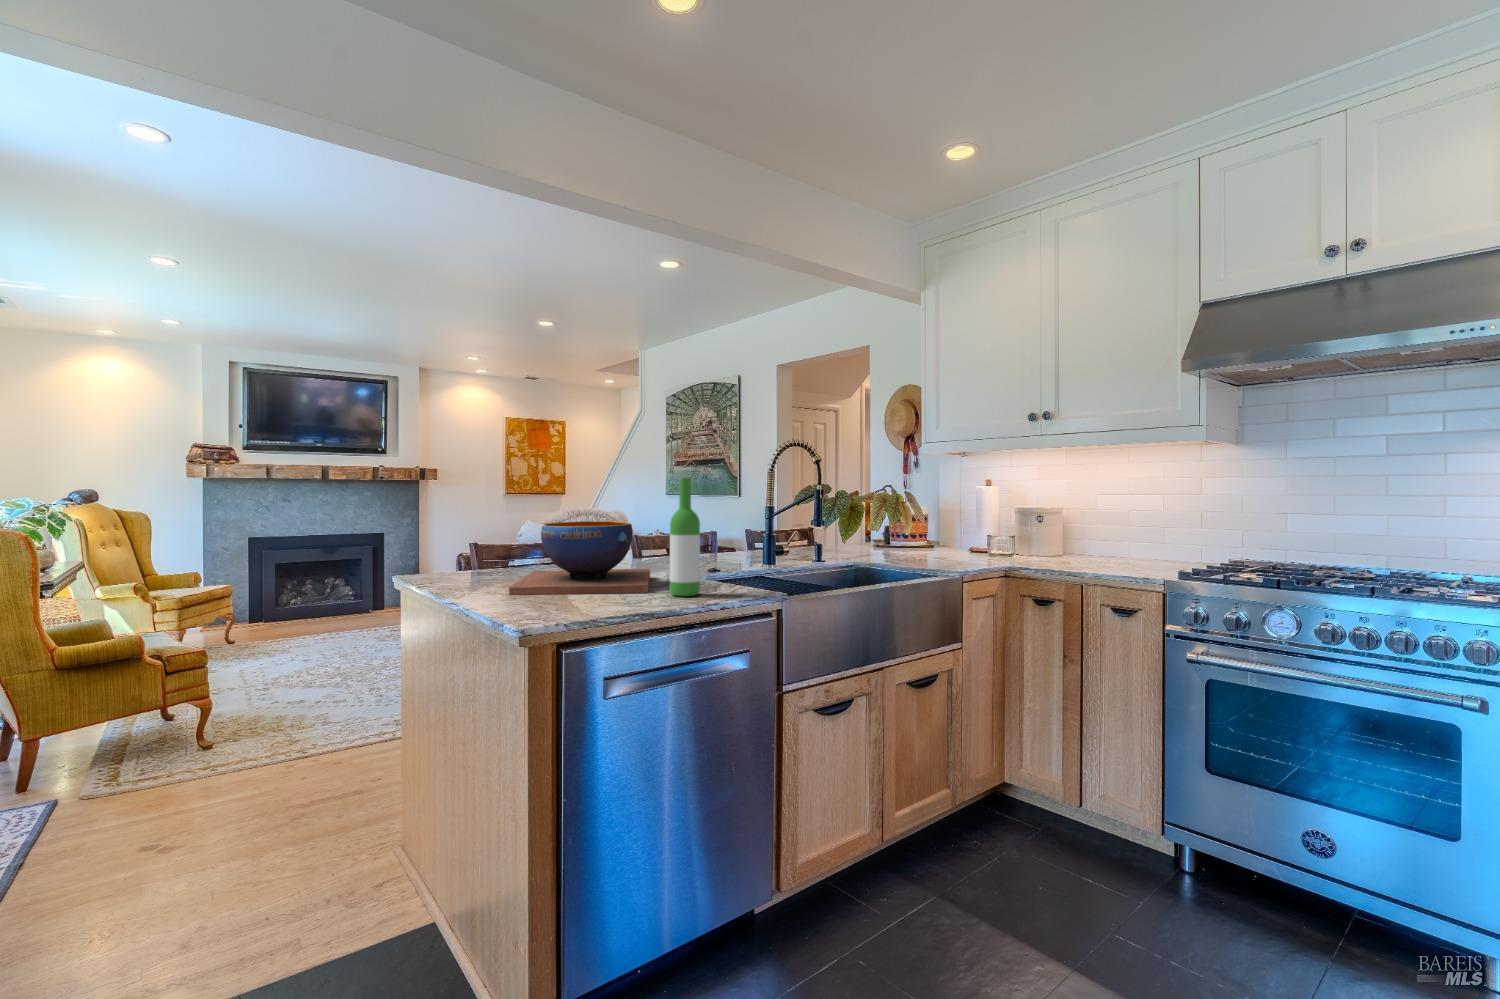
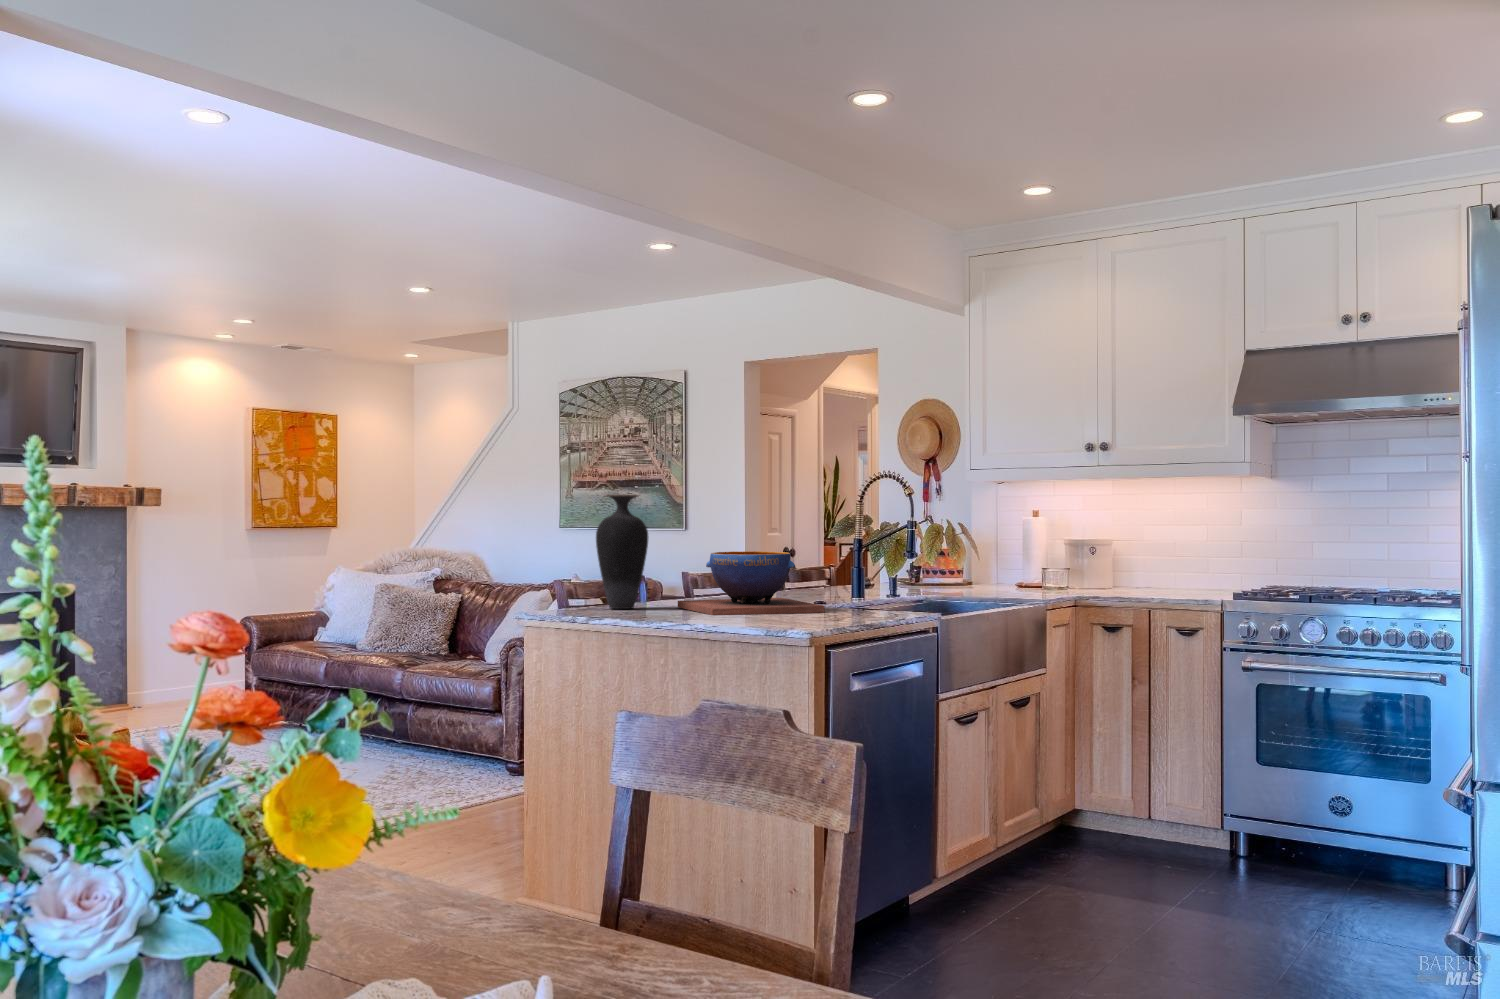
vase: none [445,462,502,580] -> present [596,494,648,609]
wine bottle: present [670,478,700,596] -> none [848,511,874,613]

